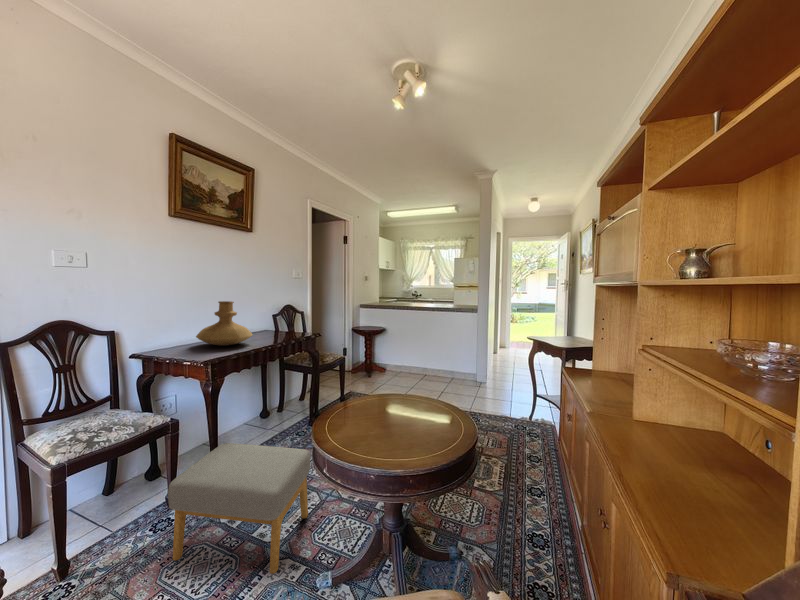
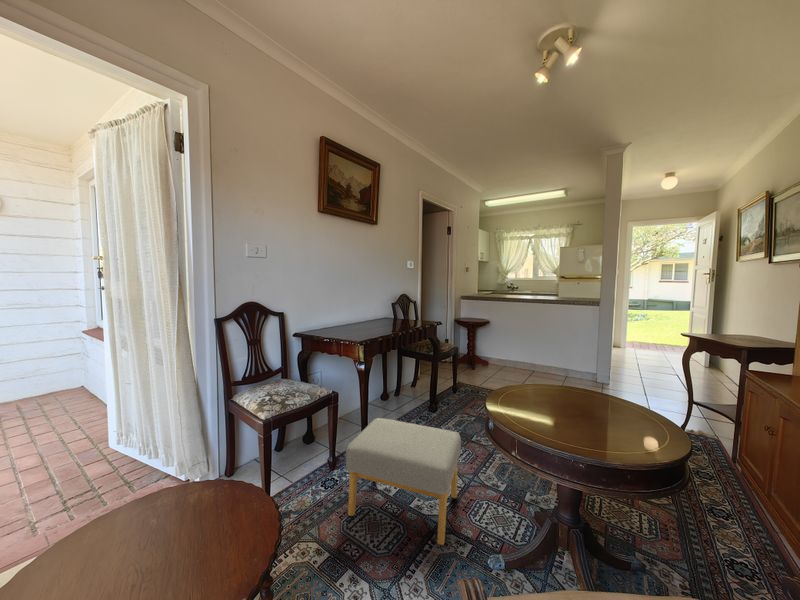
vase: present [196,301,252,346] -> none [340,289,386,329]

